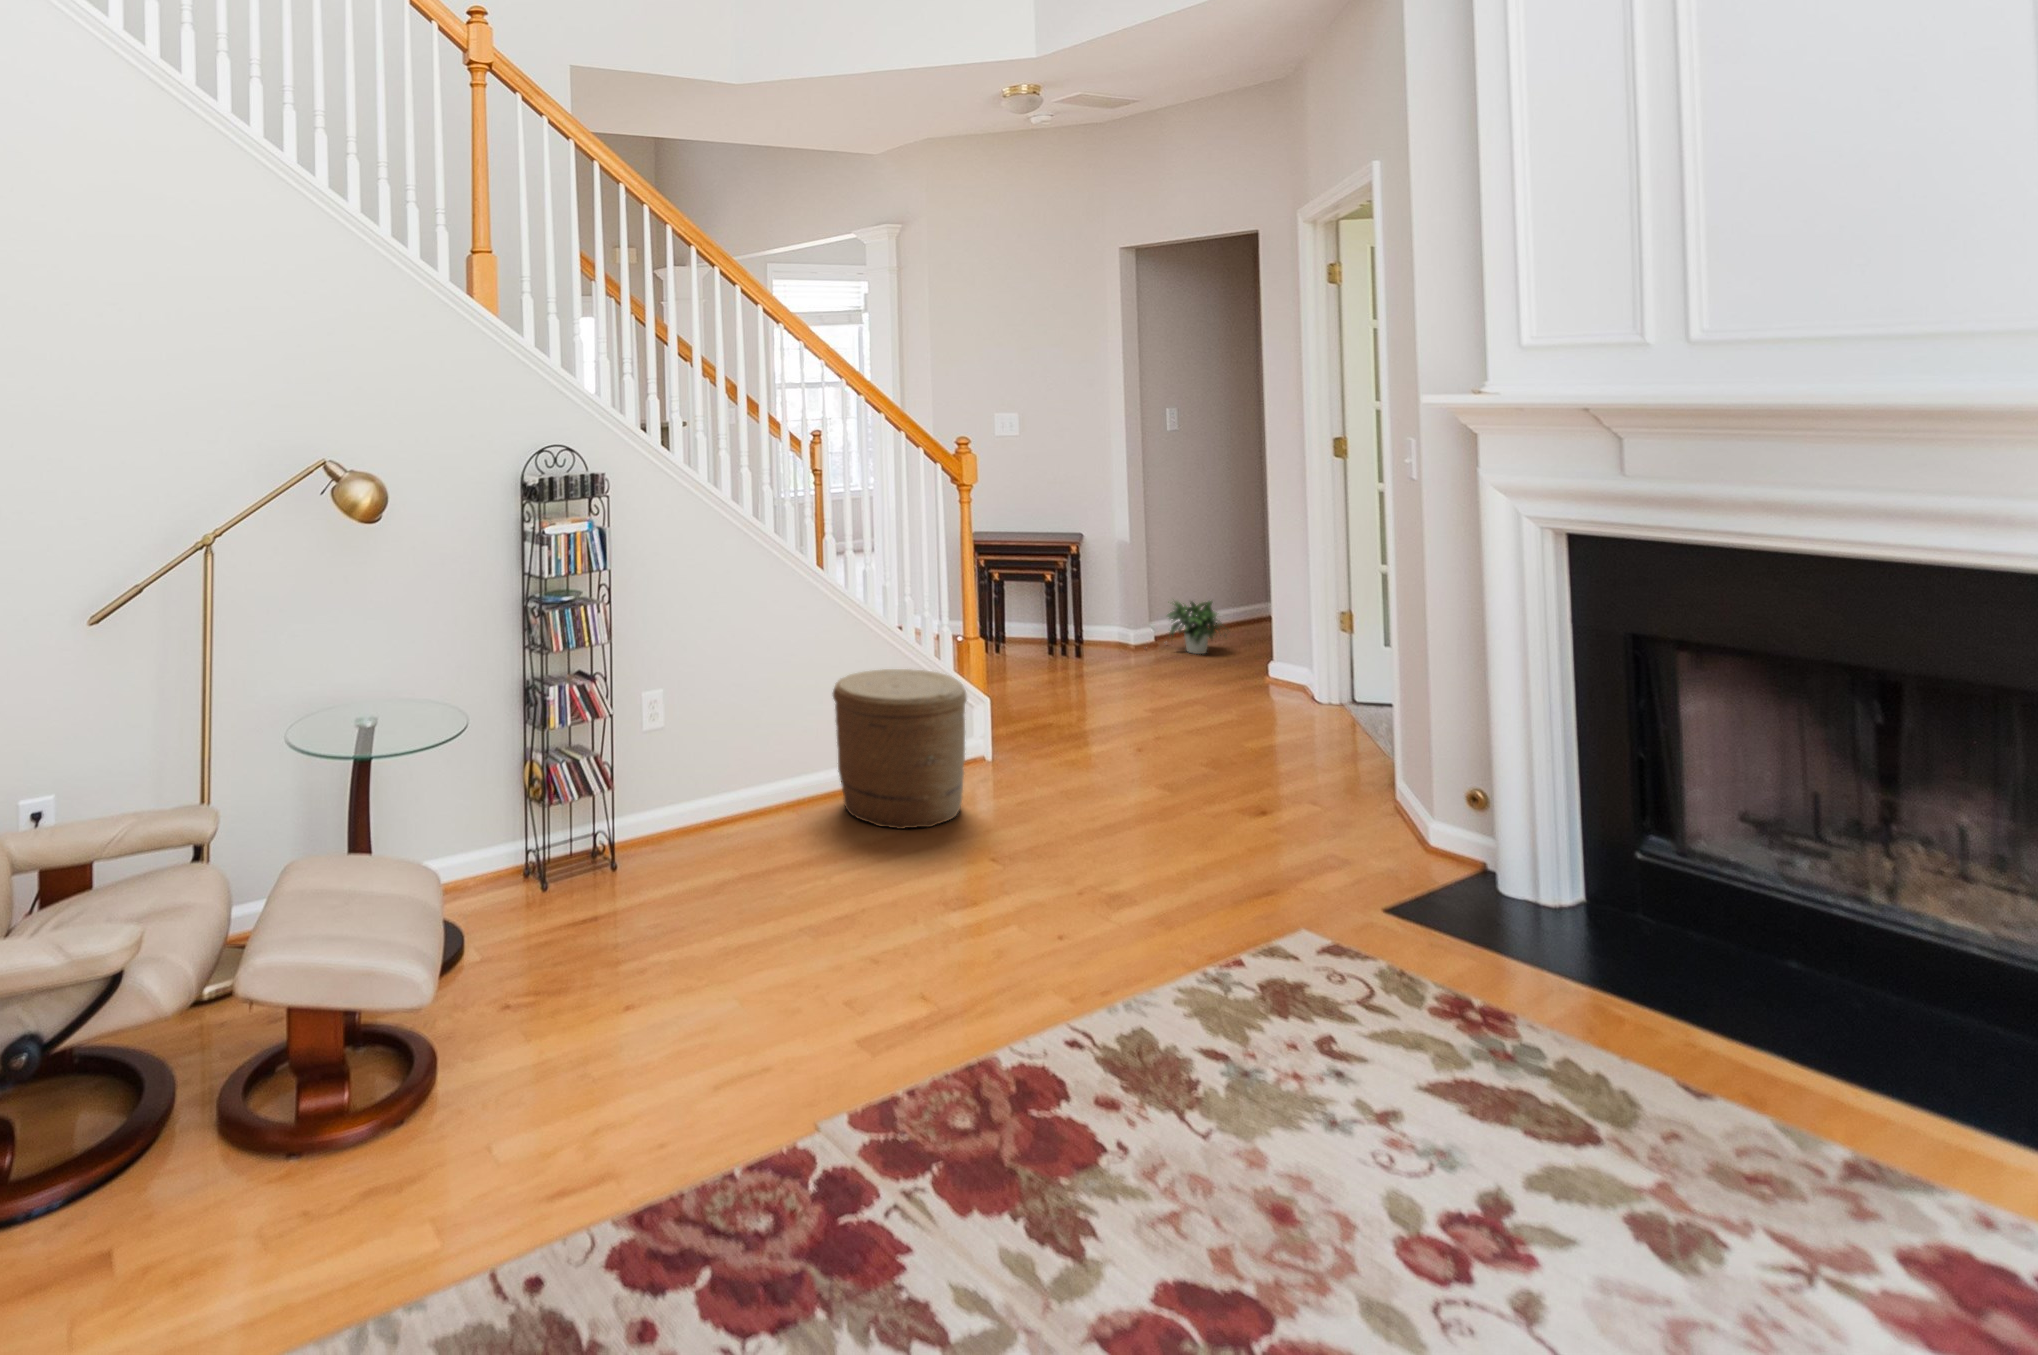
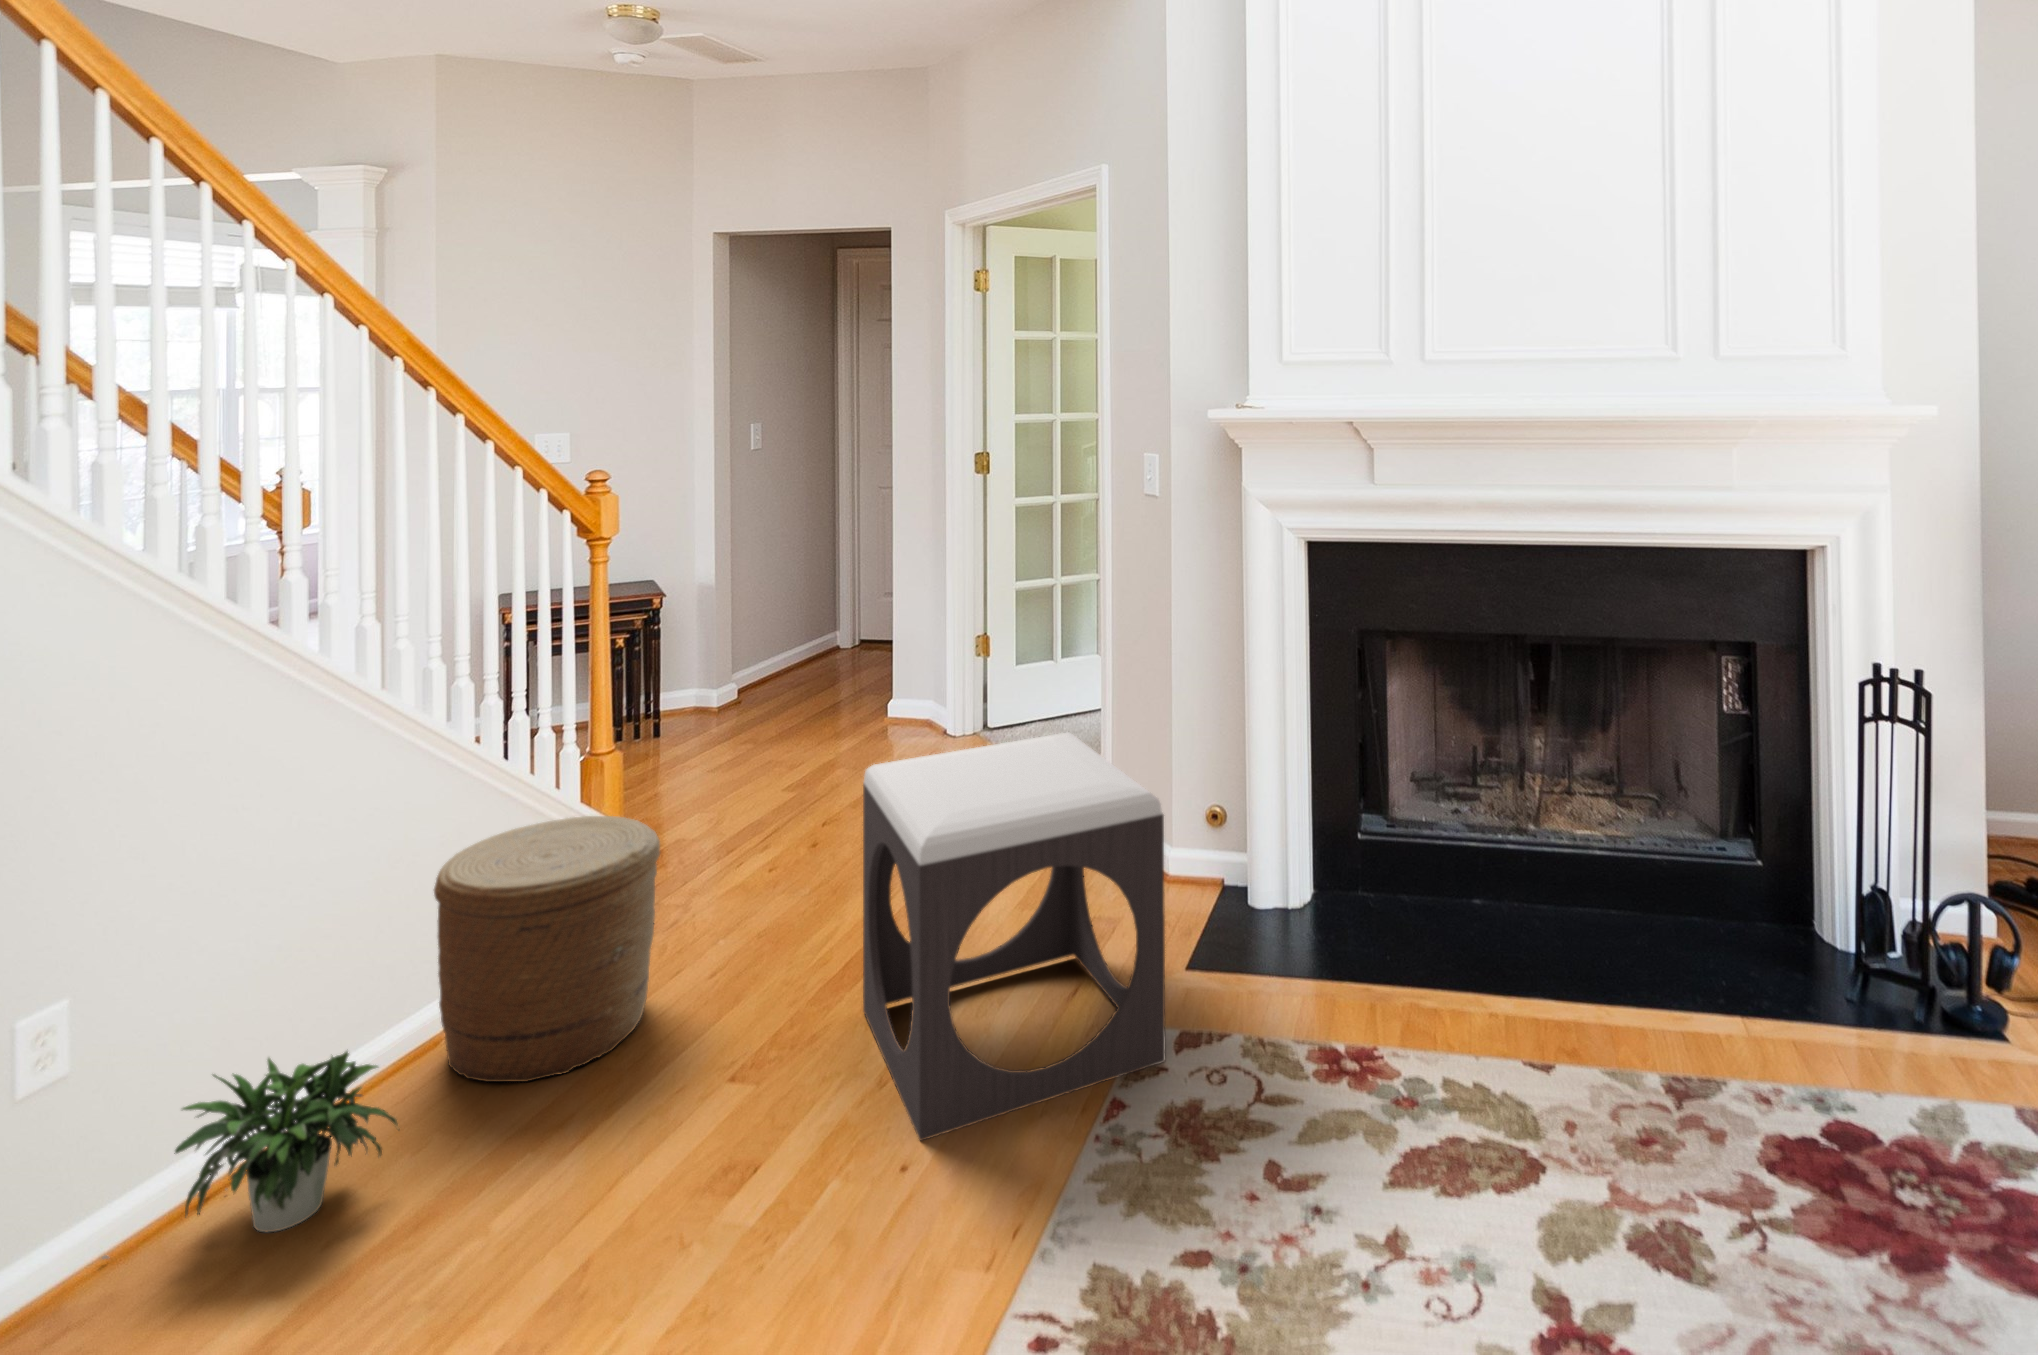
potted plant: present [1167,600,1222,654] -> present [102,1051,399,1259]
footstool: none [1074,665,1301,958] -> present [863,732,1166,1141]

